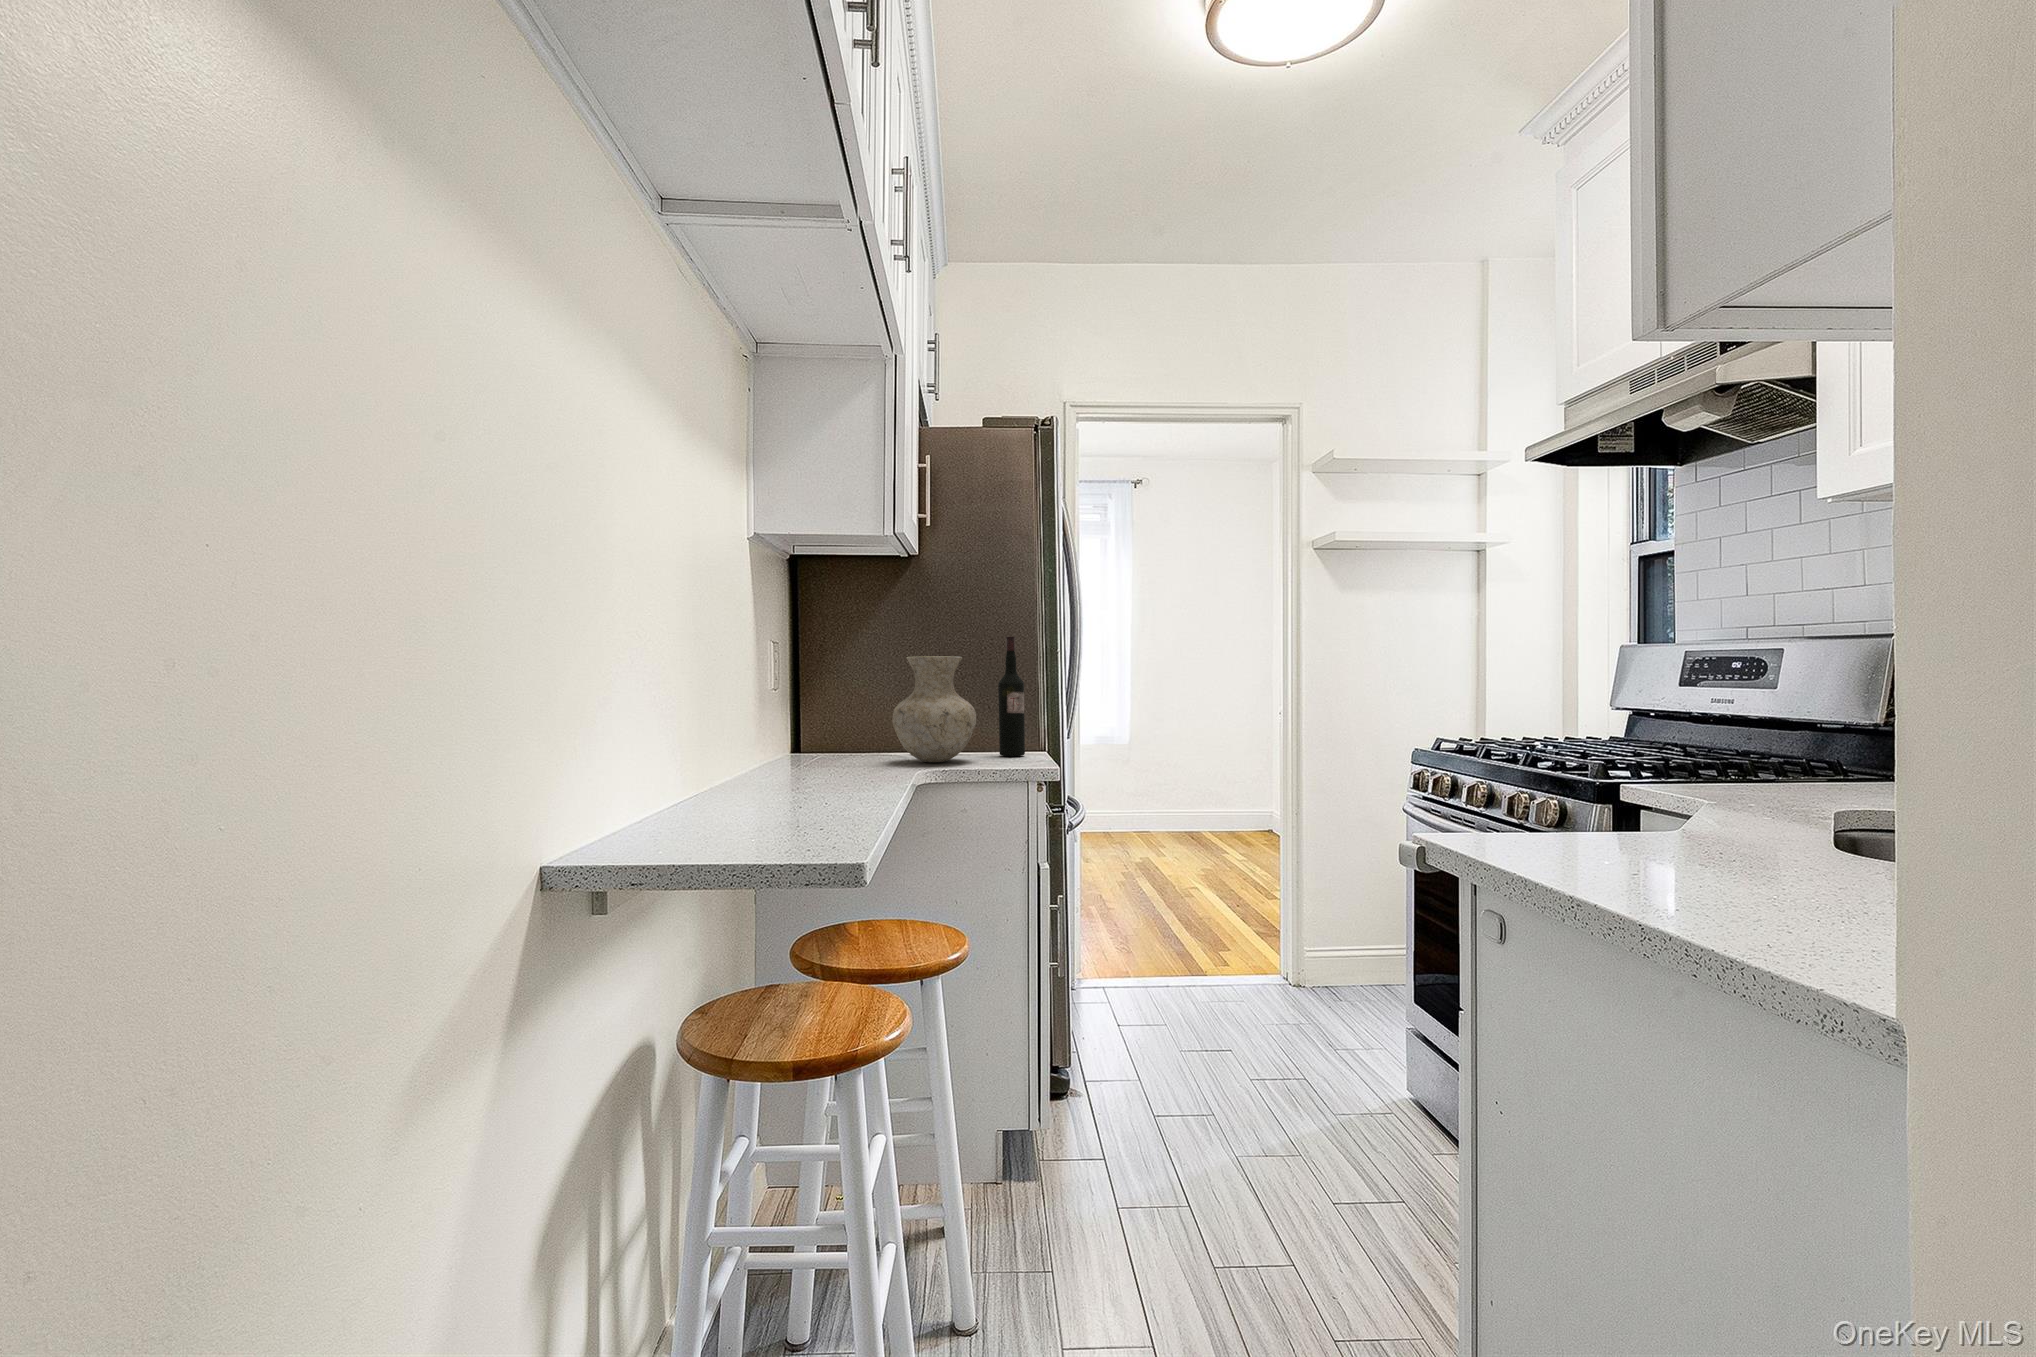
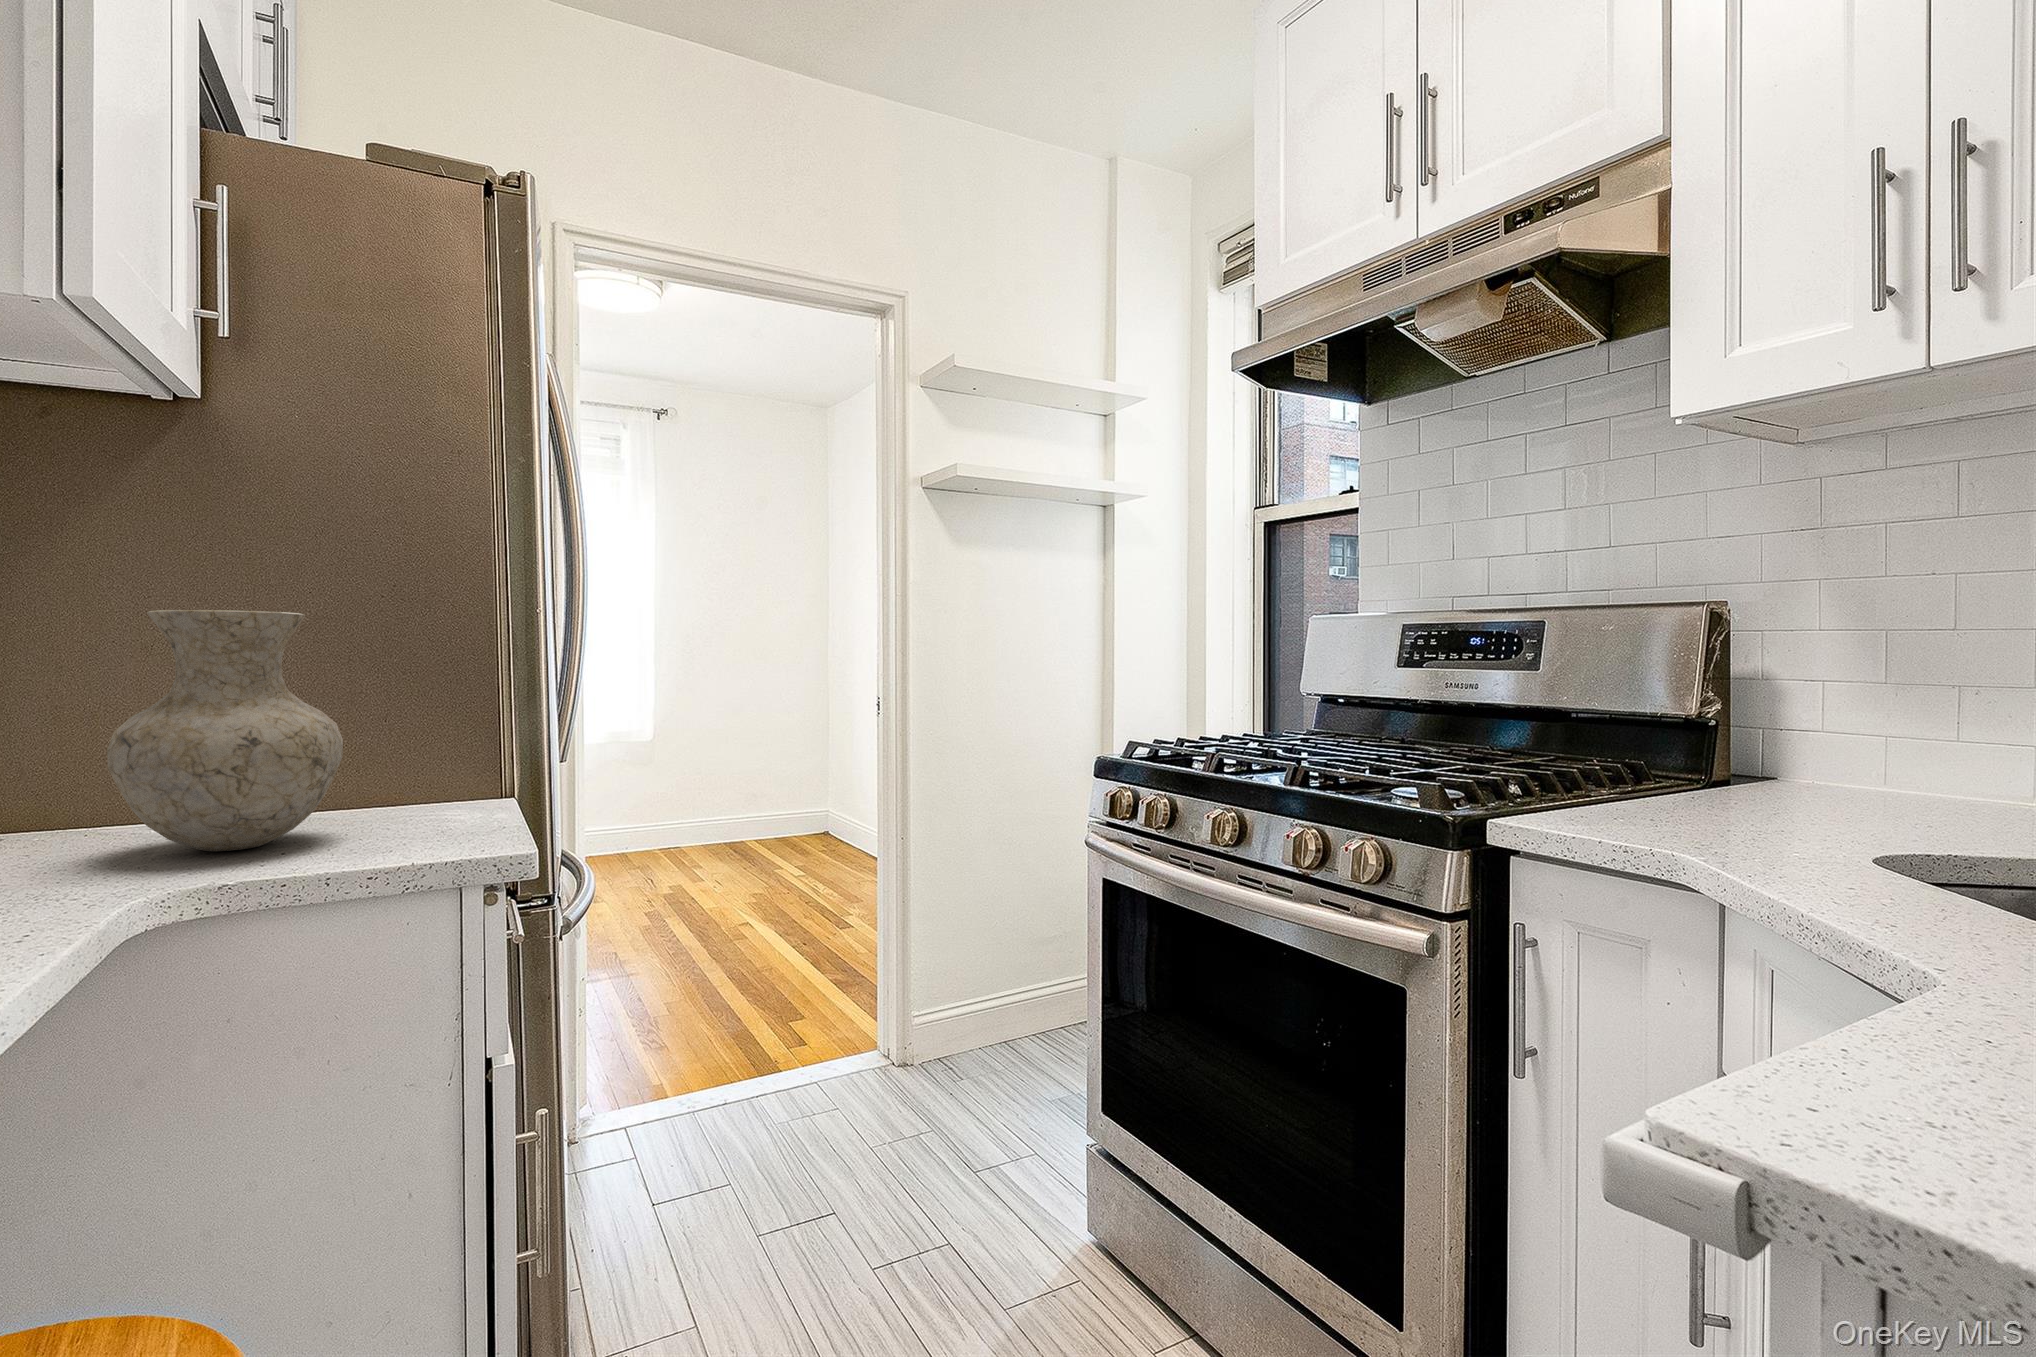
wine bottle: present [998,637,1025,756] -> none [404,576,467,816]

